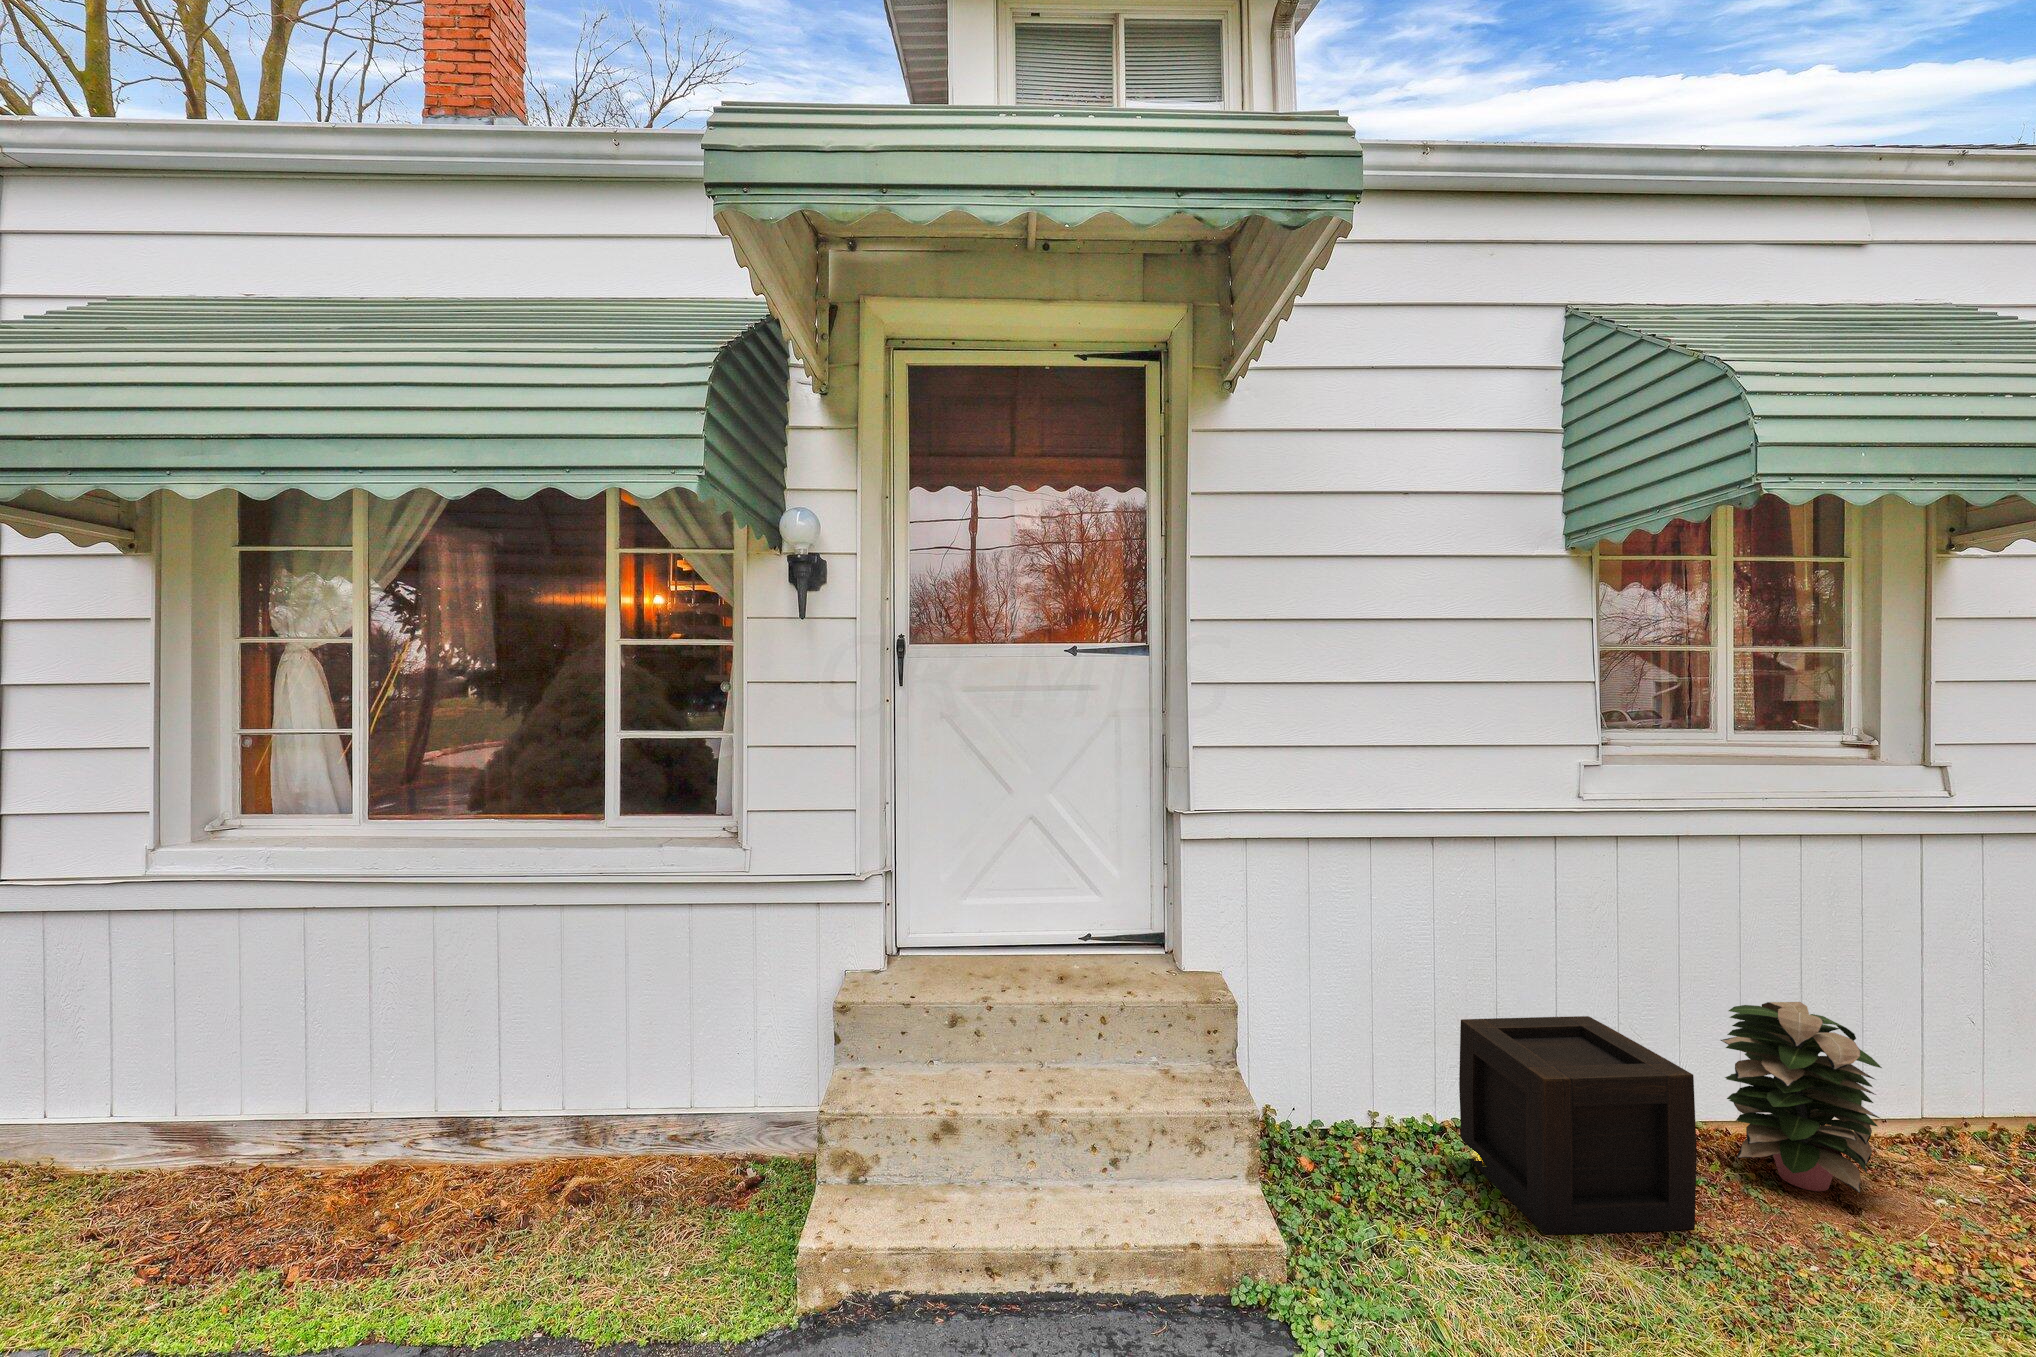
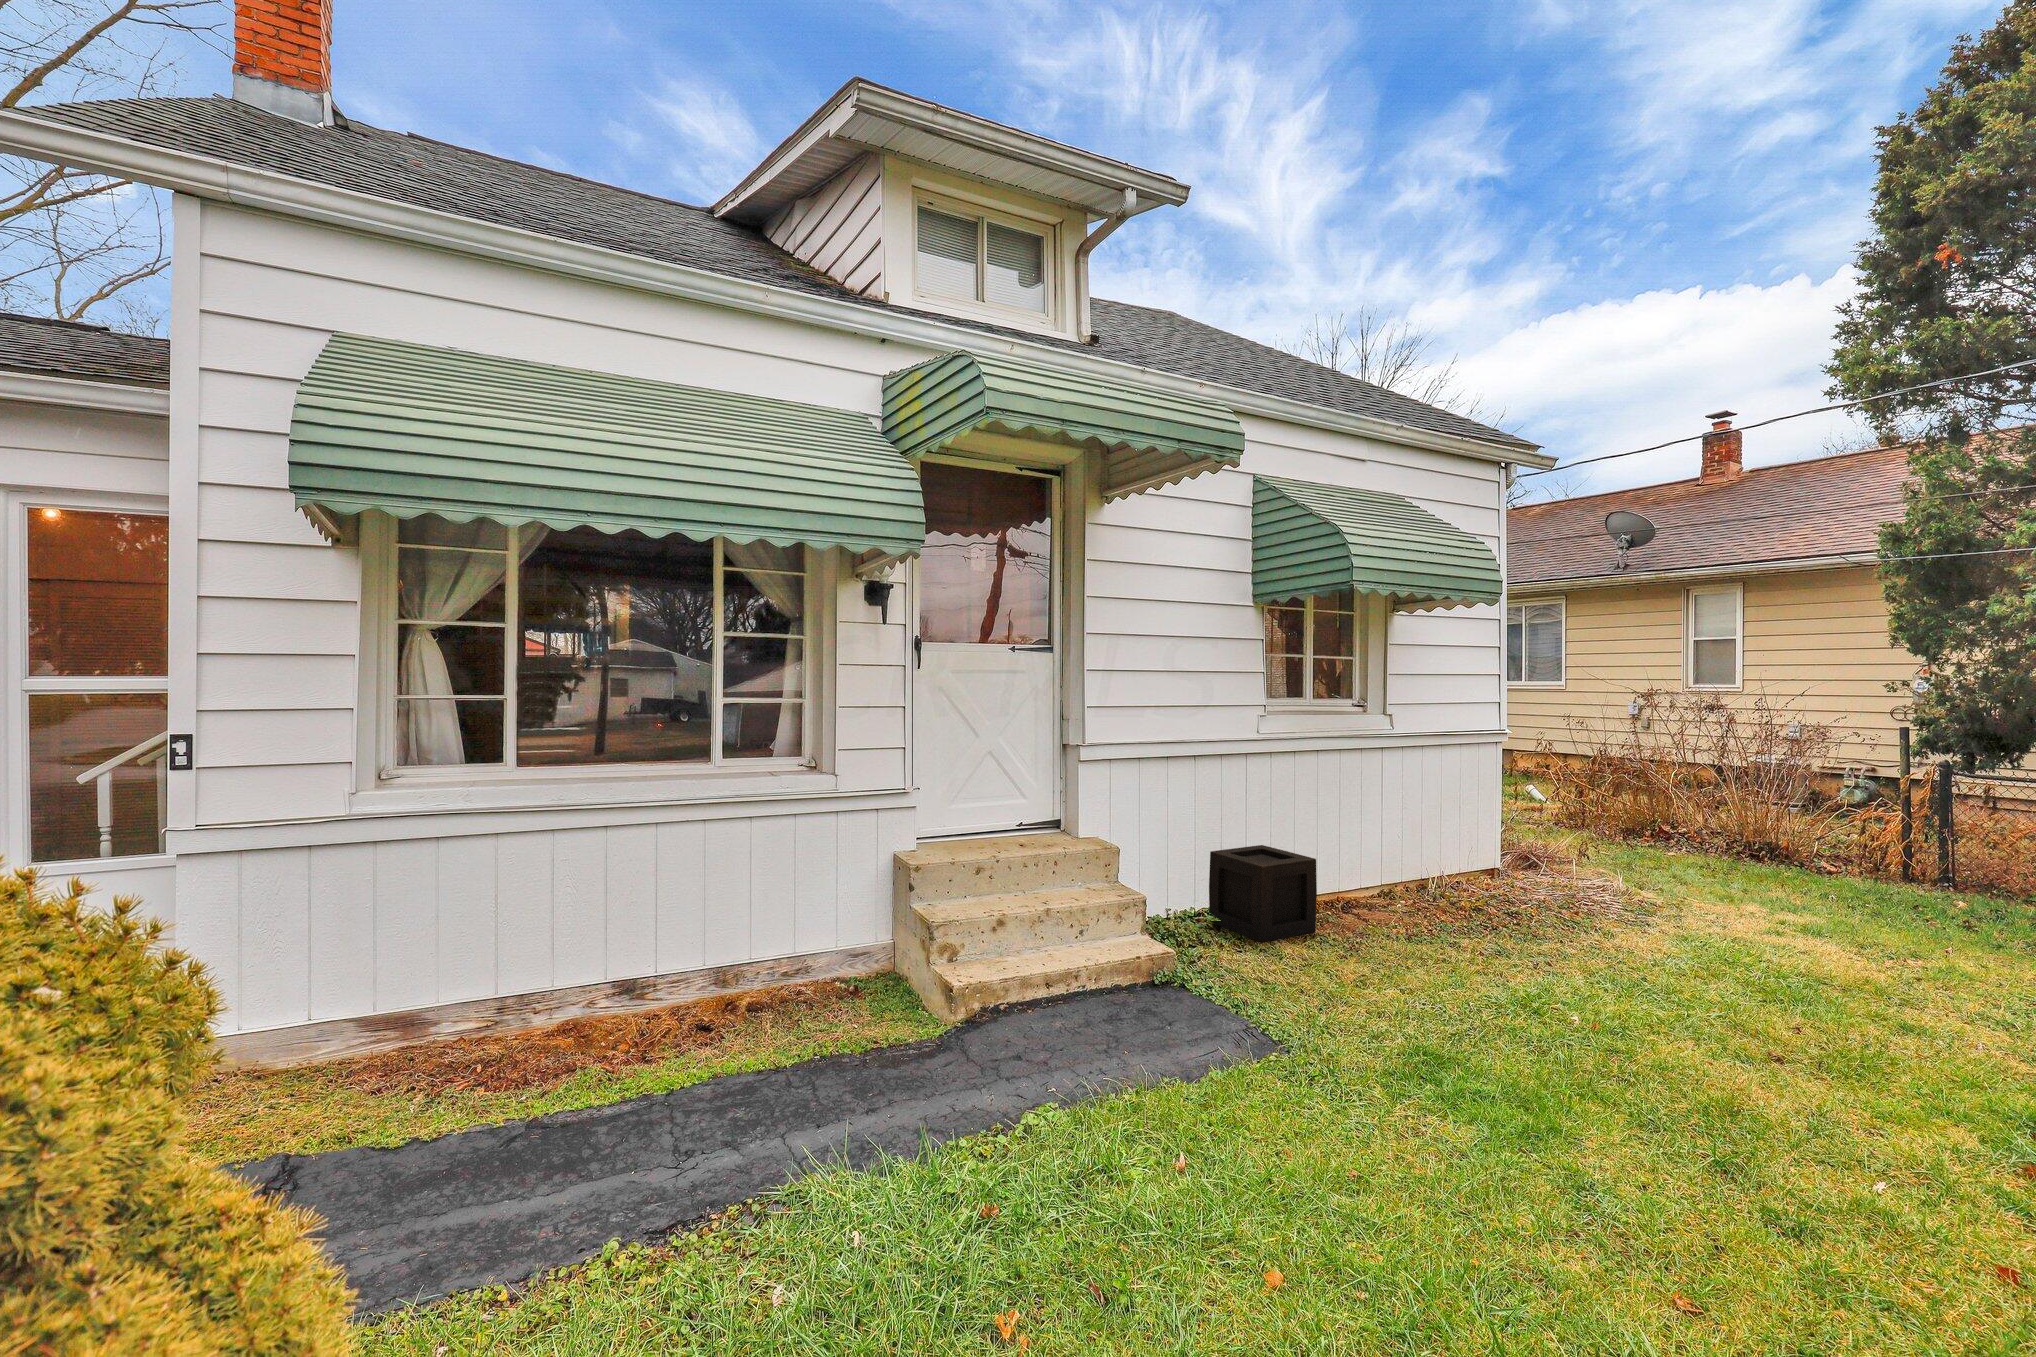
decorative plant: present [1721,1002,1882,1193] -> none [1313,828,1376,914]

